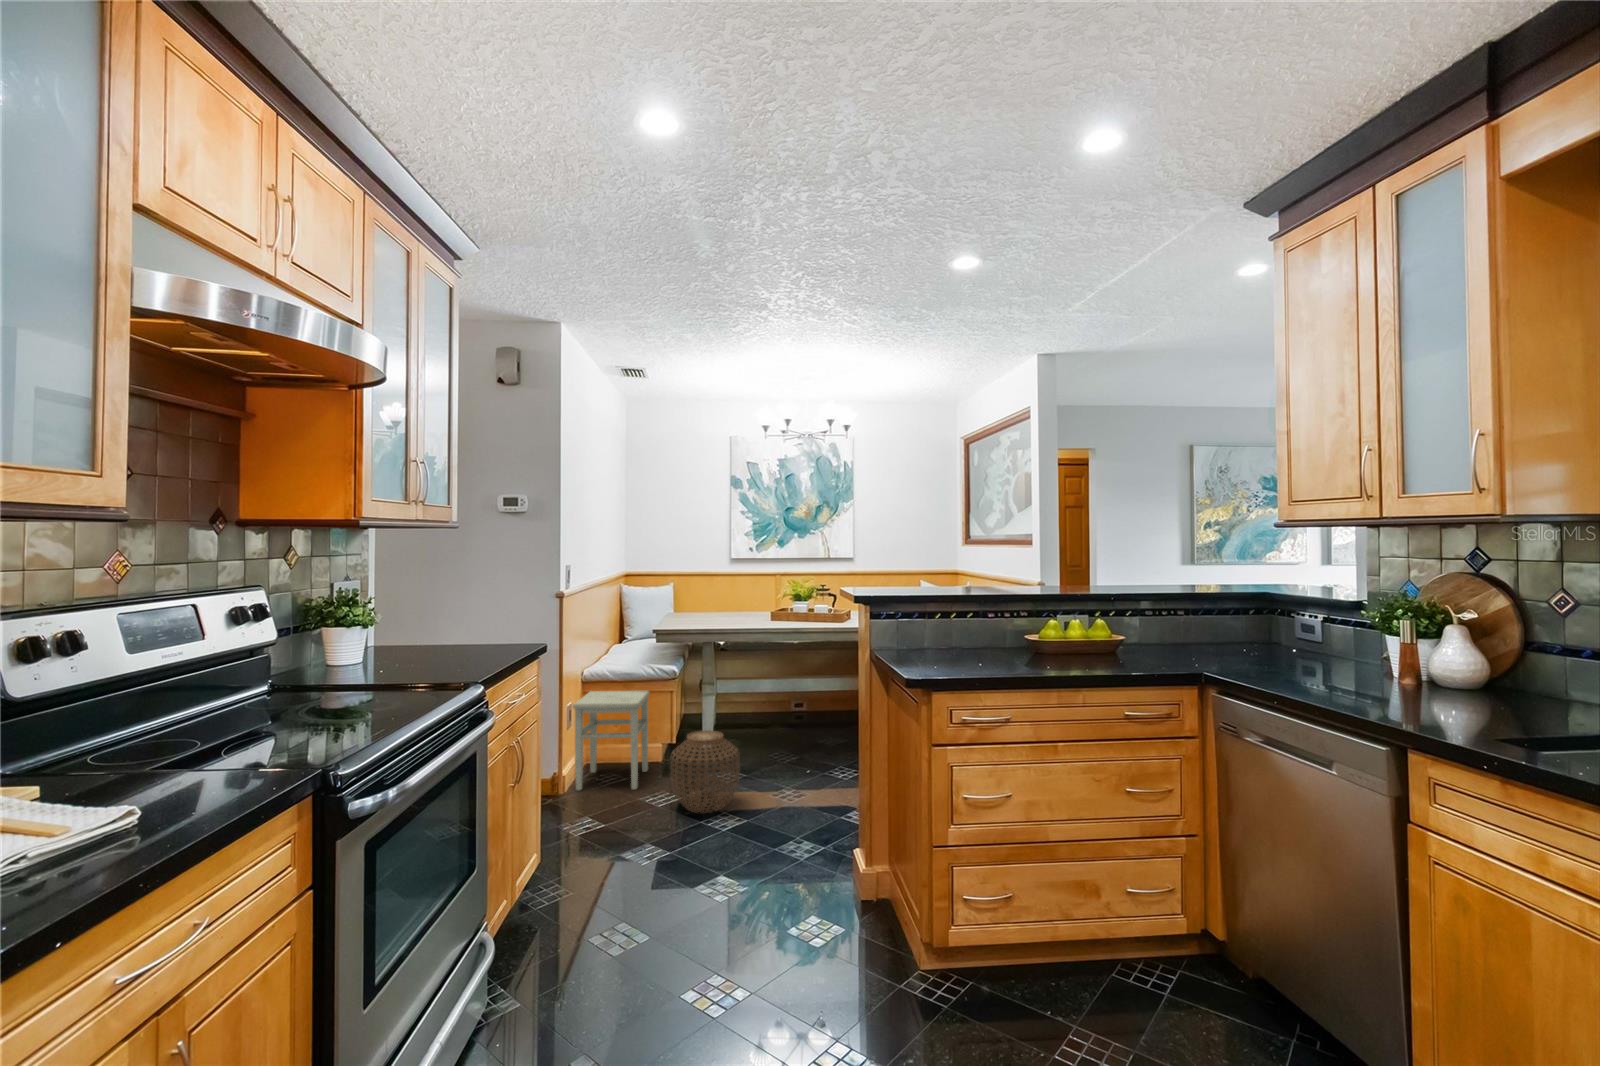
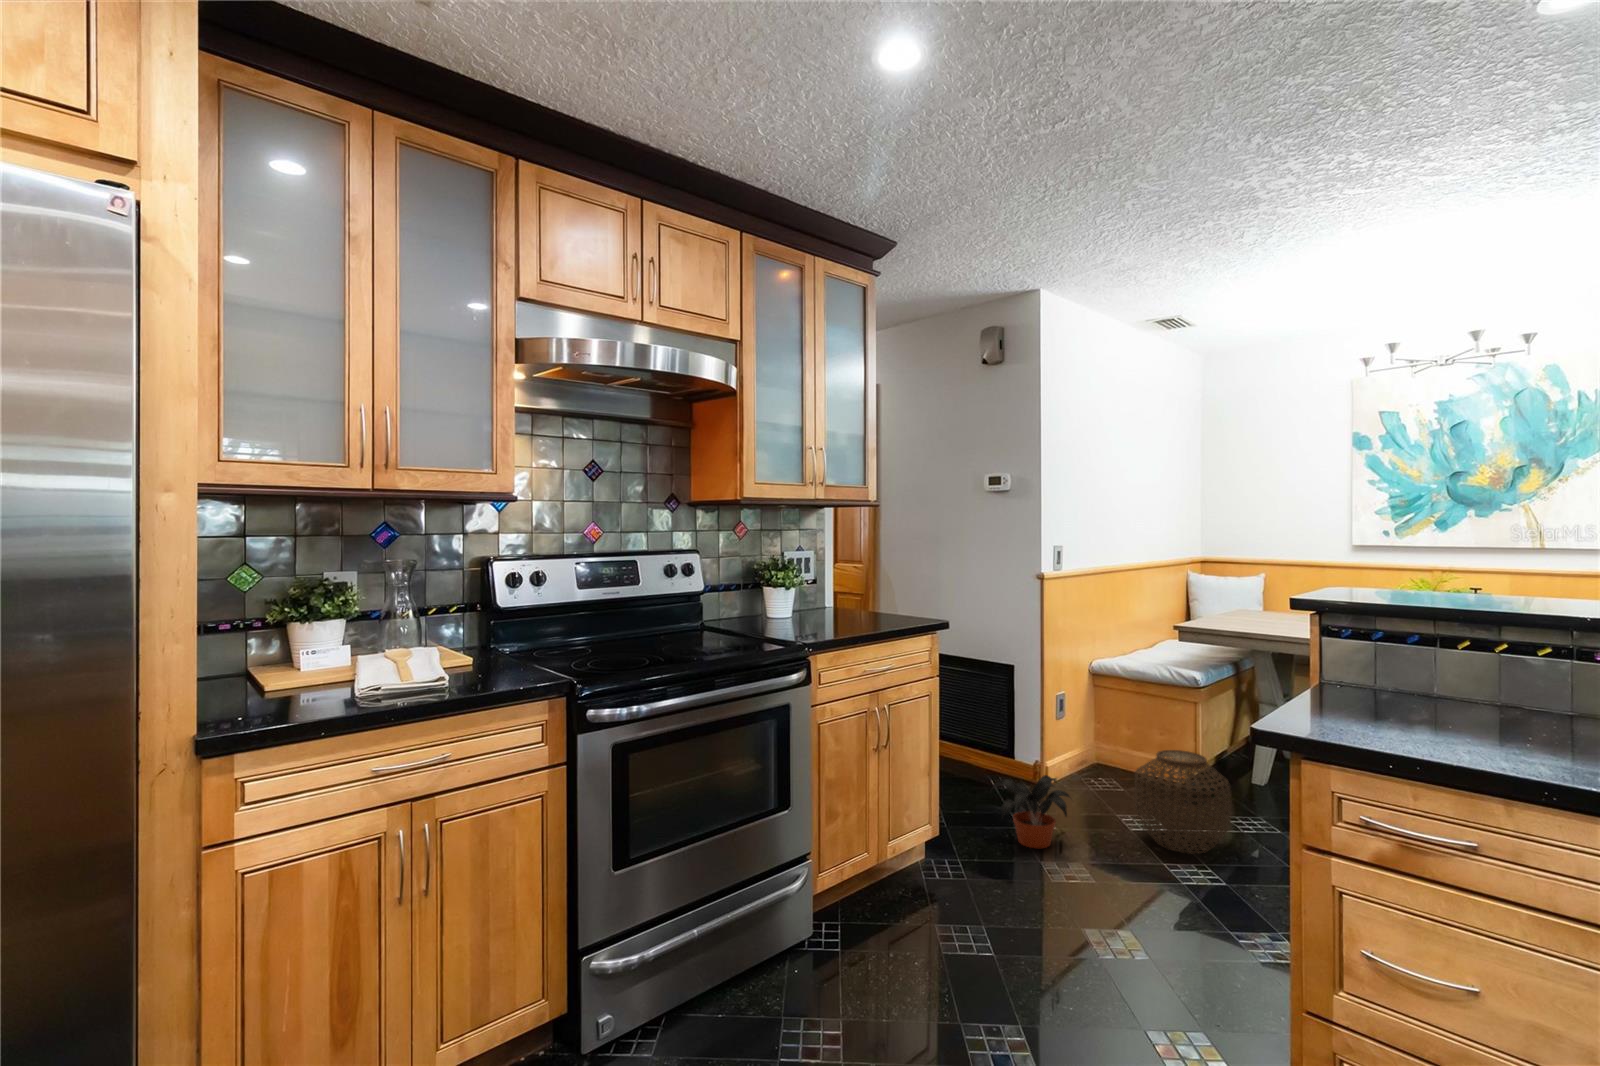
stool: present [573,691,649,790] -> none [1057,686,1157,804]
potted plant: none [563,780,643,851] -> present [993,775,1070,849]

